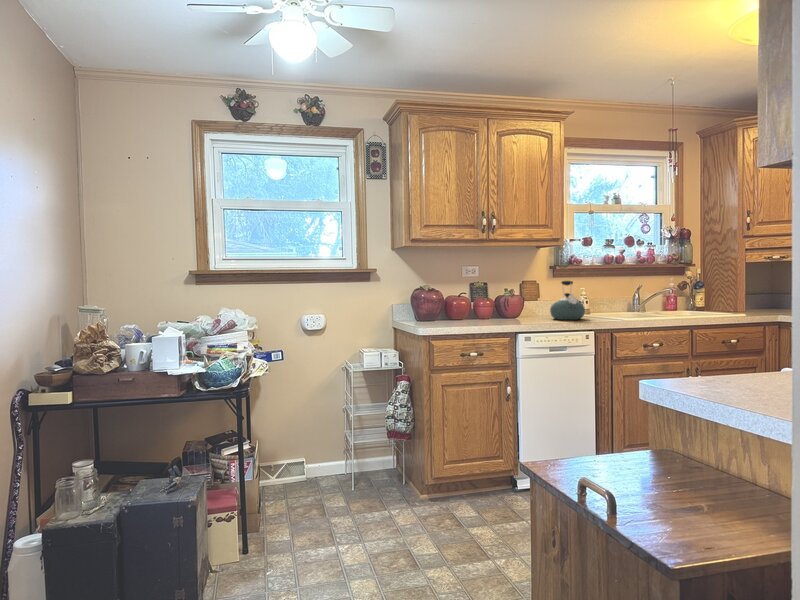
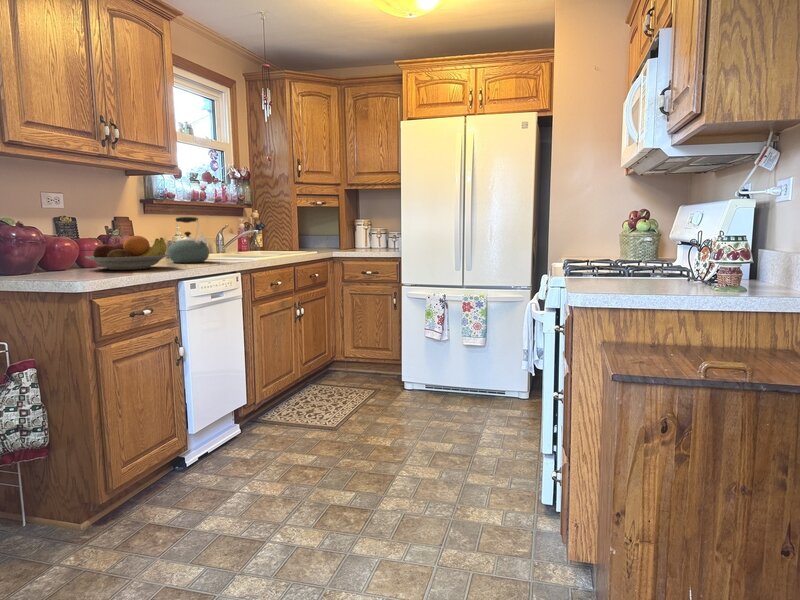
fruit bowl: none [471,297,530,323] -> present [85,236,169,270]

